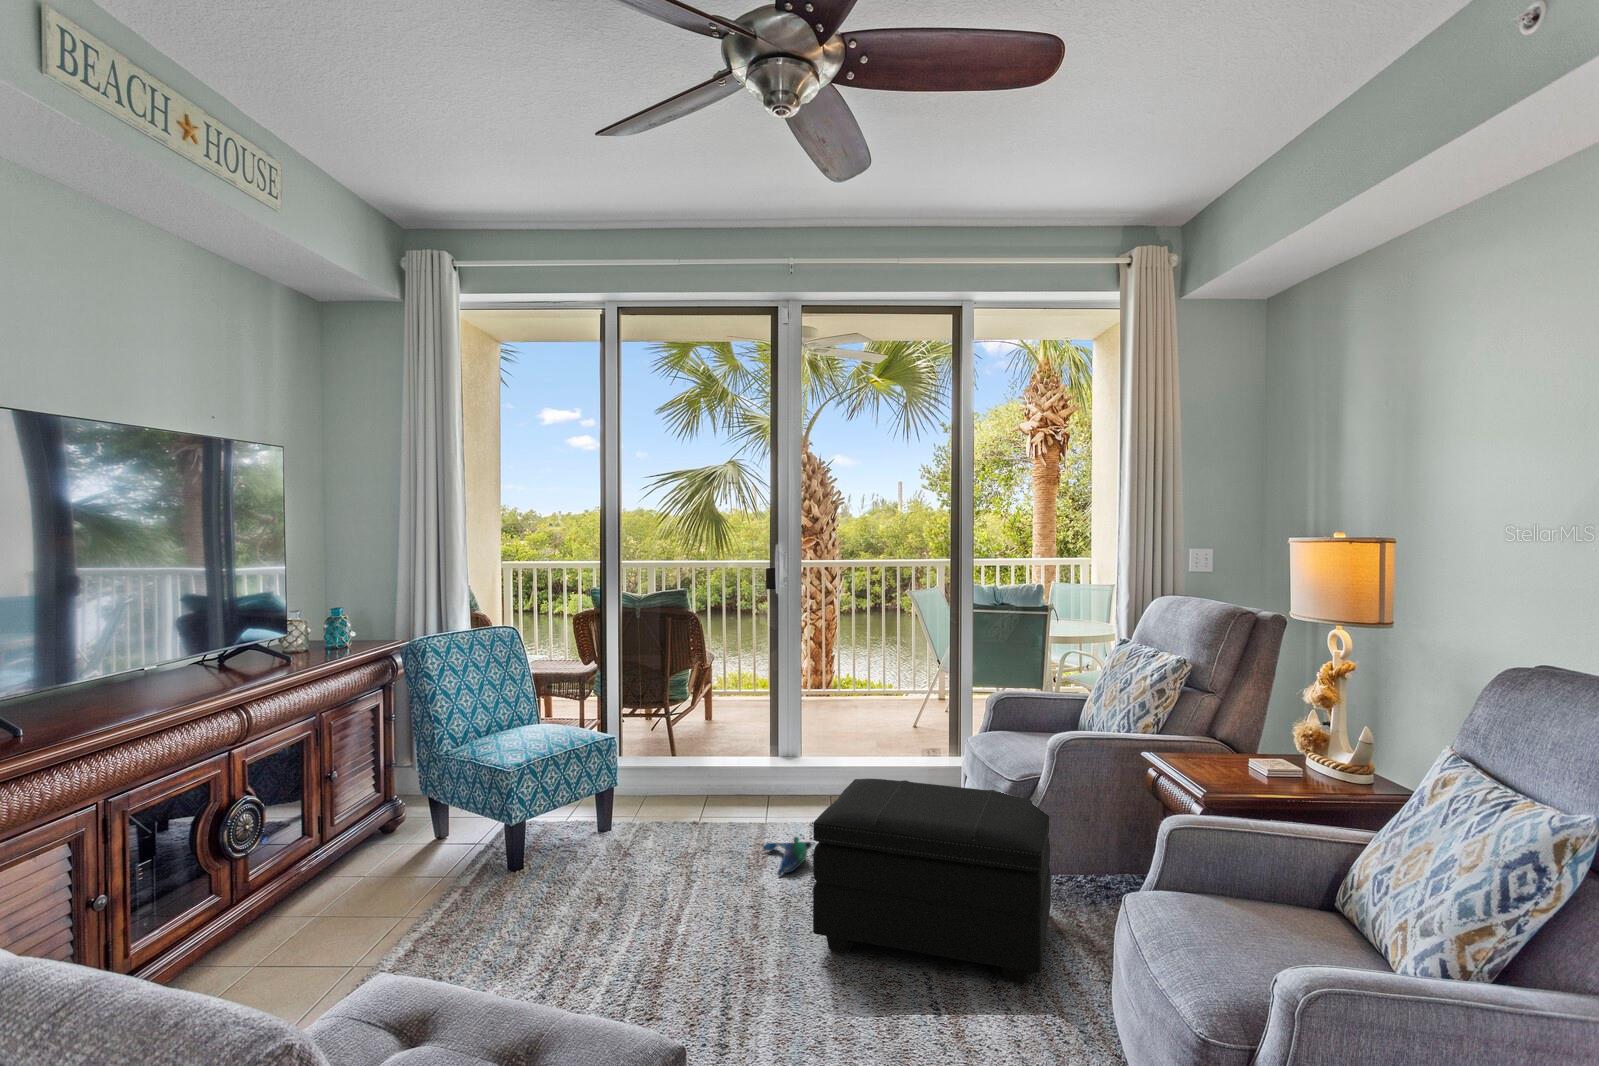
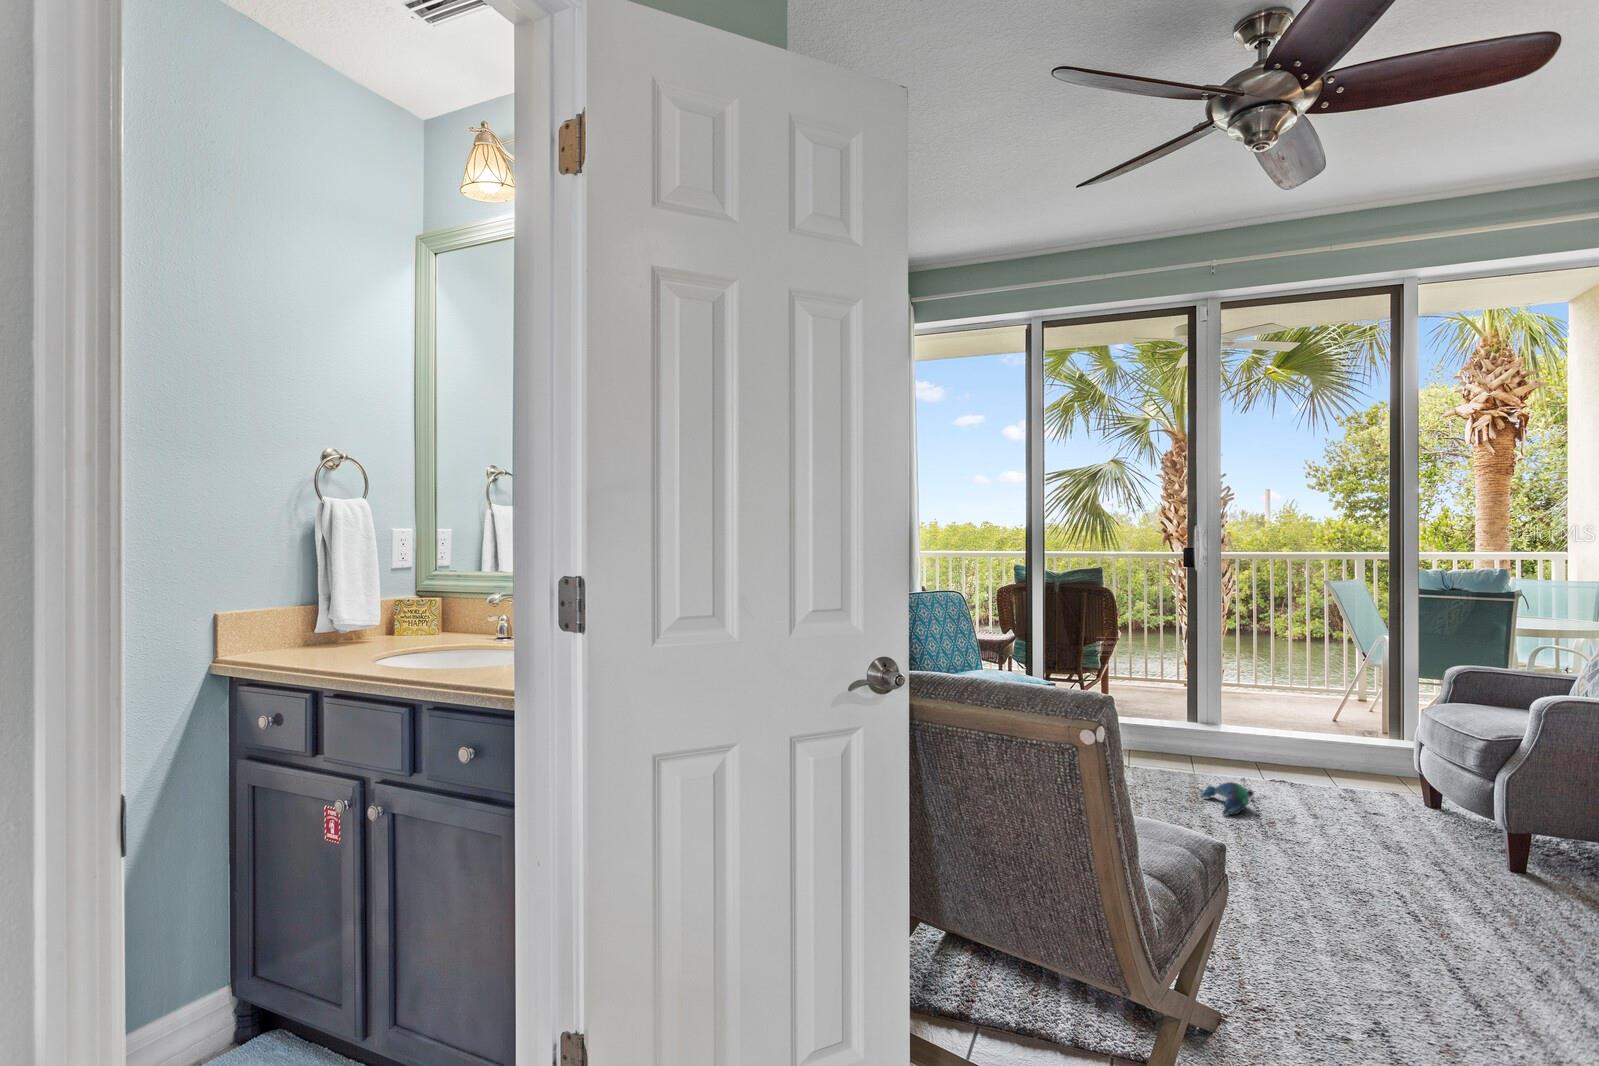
footstool: present [813,779,1051,983] -> none [1277,730,1534,920]

